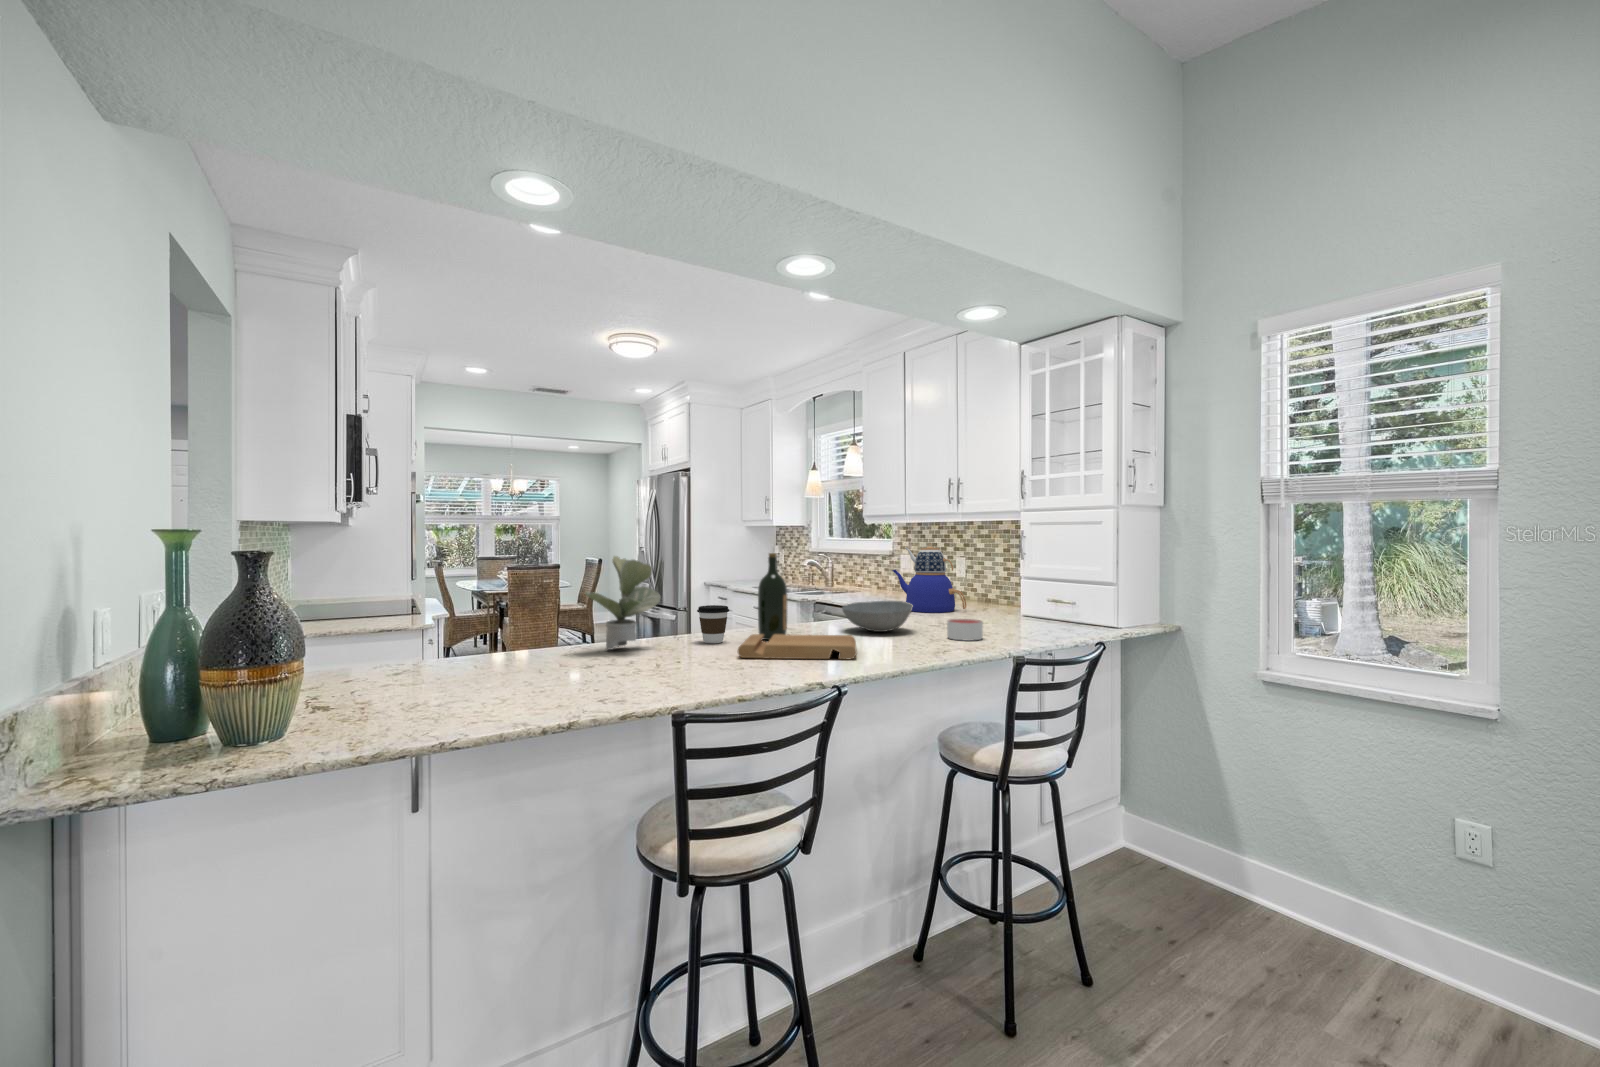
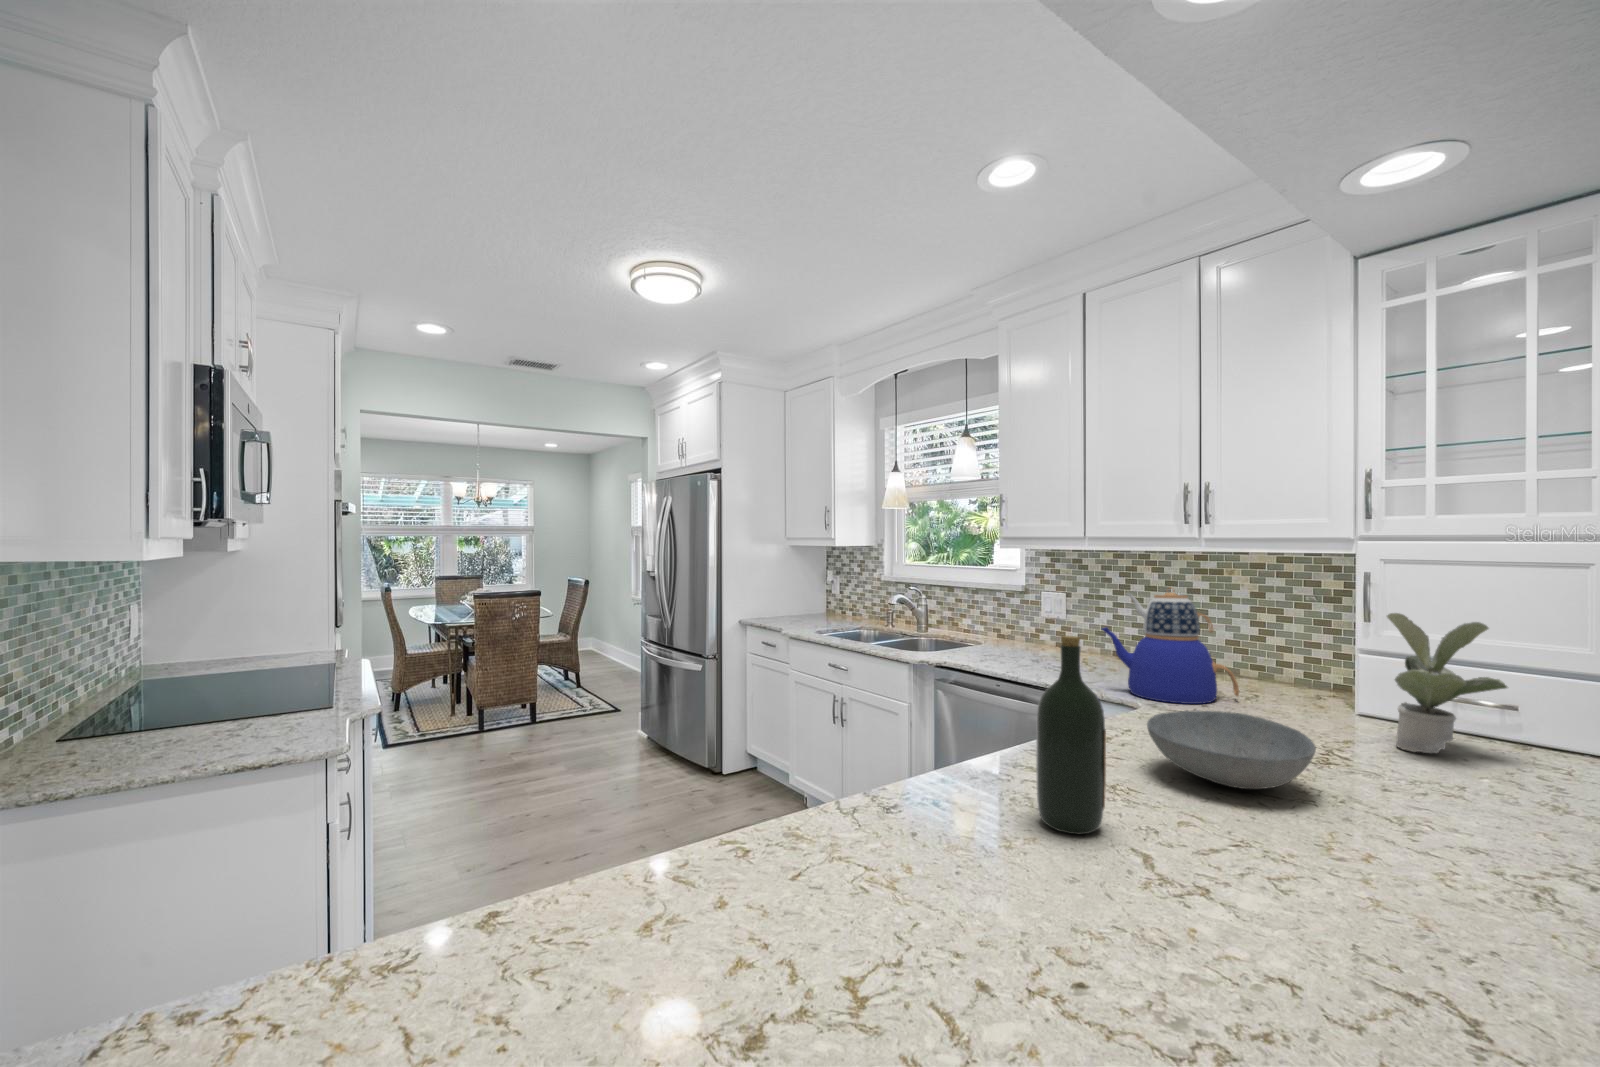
potted plant: present [585,556,661,650] -> present [1387,613,1507,753]
coffee cup: present [697,605,729,643] -> none [922,755,998,855]
candle: present [947,619,983,641] -> none [1422,770,1524,833]
cutting board: present [738,634,857,660] -> none [1075,849,1501,987]

